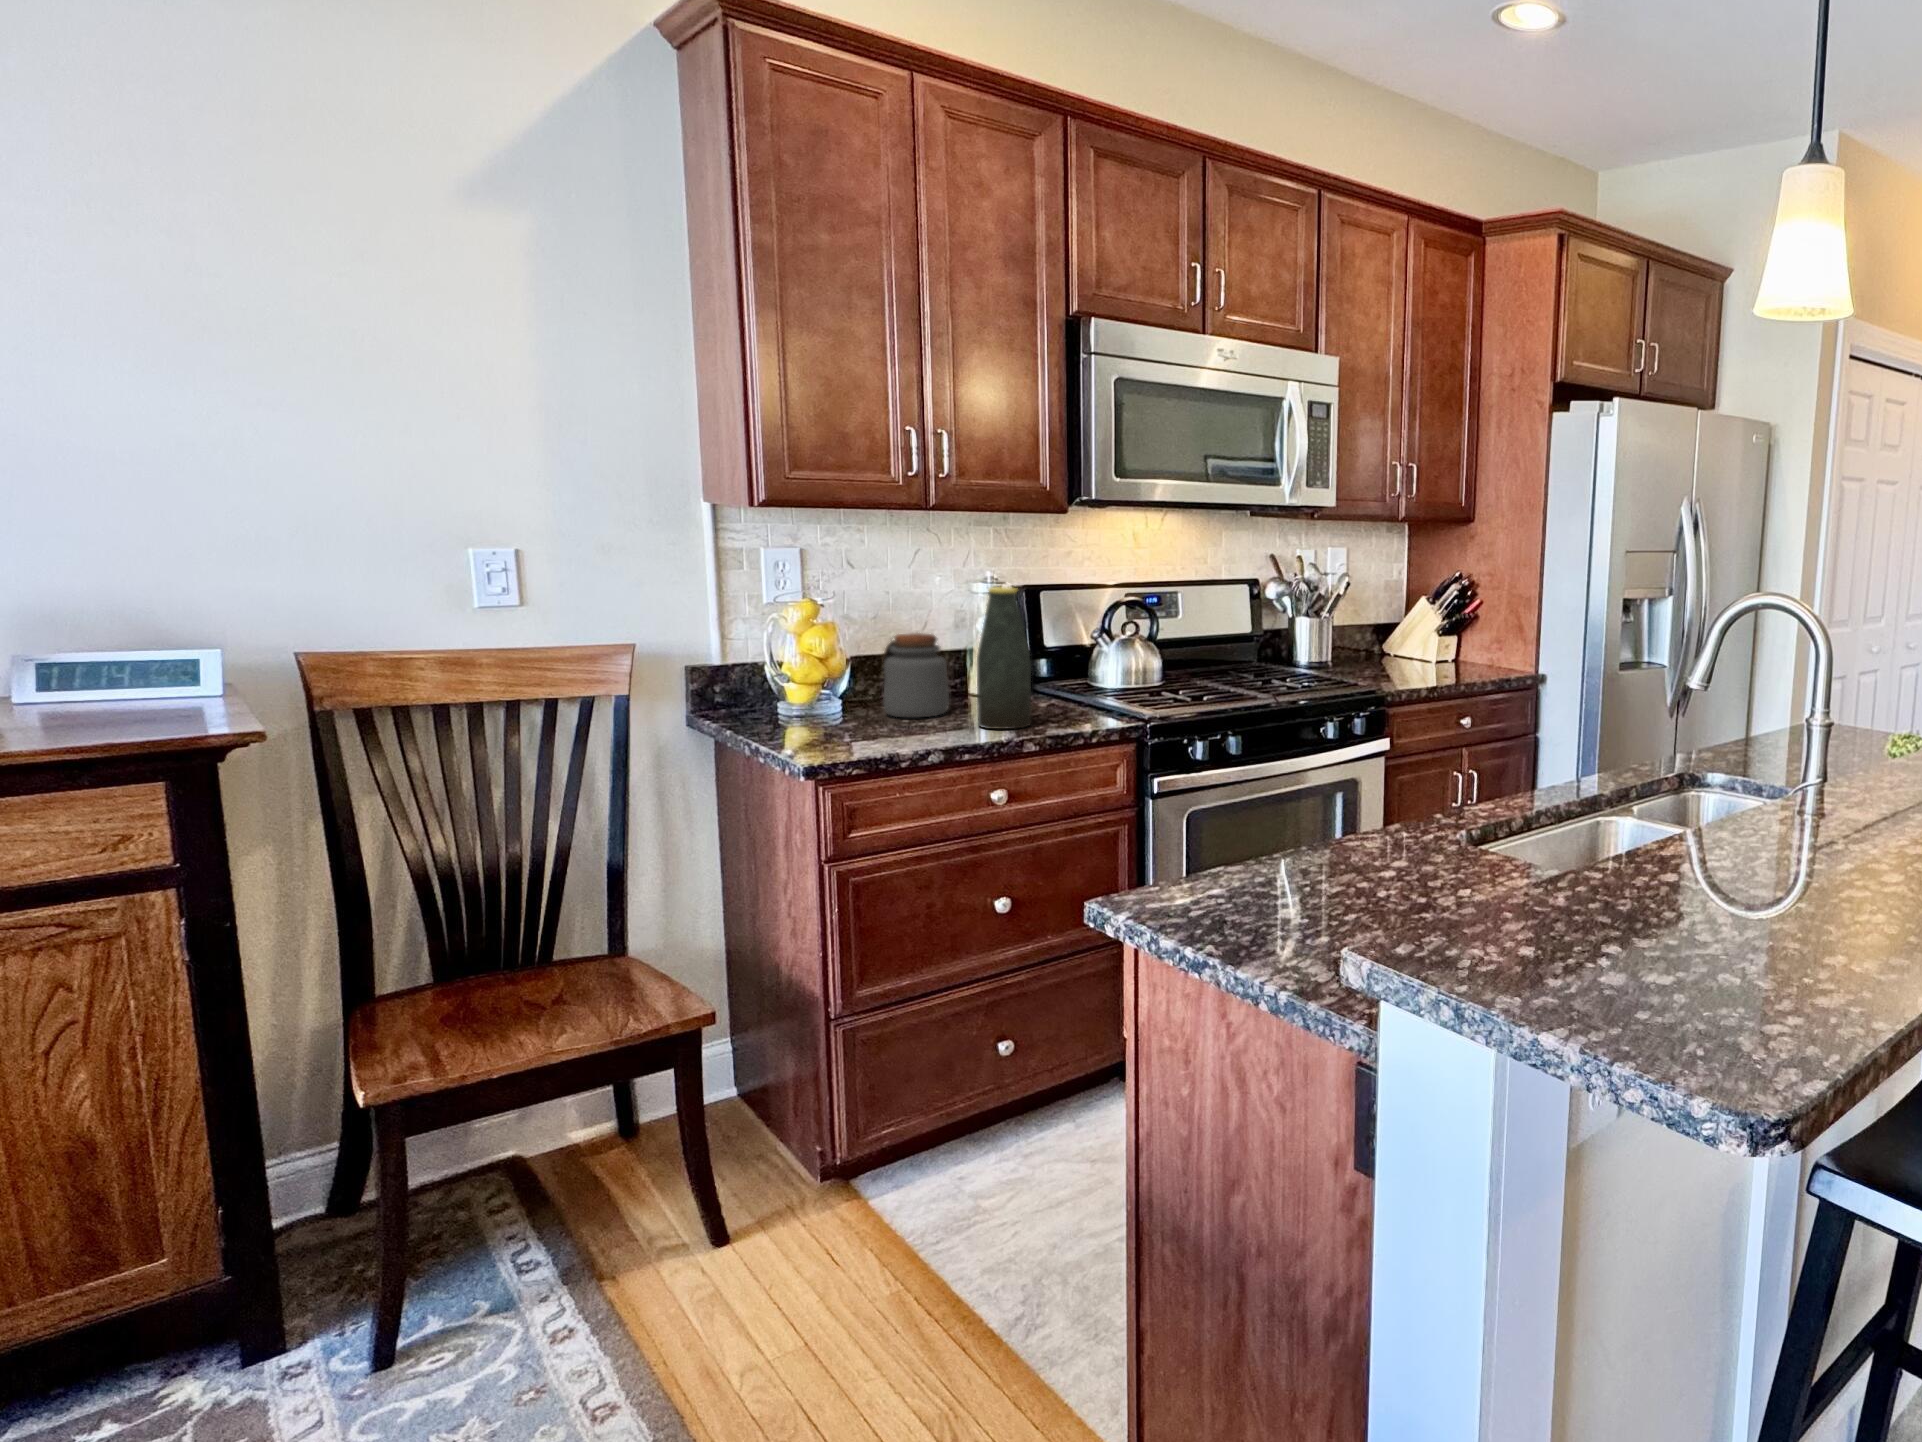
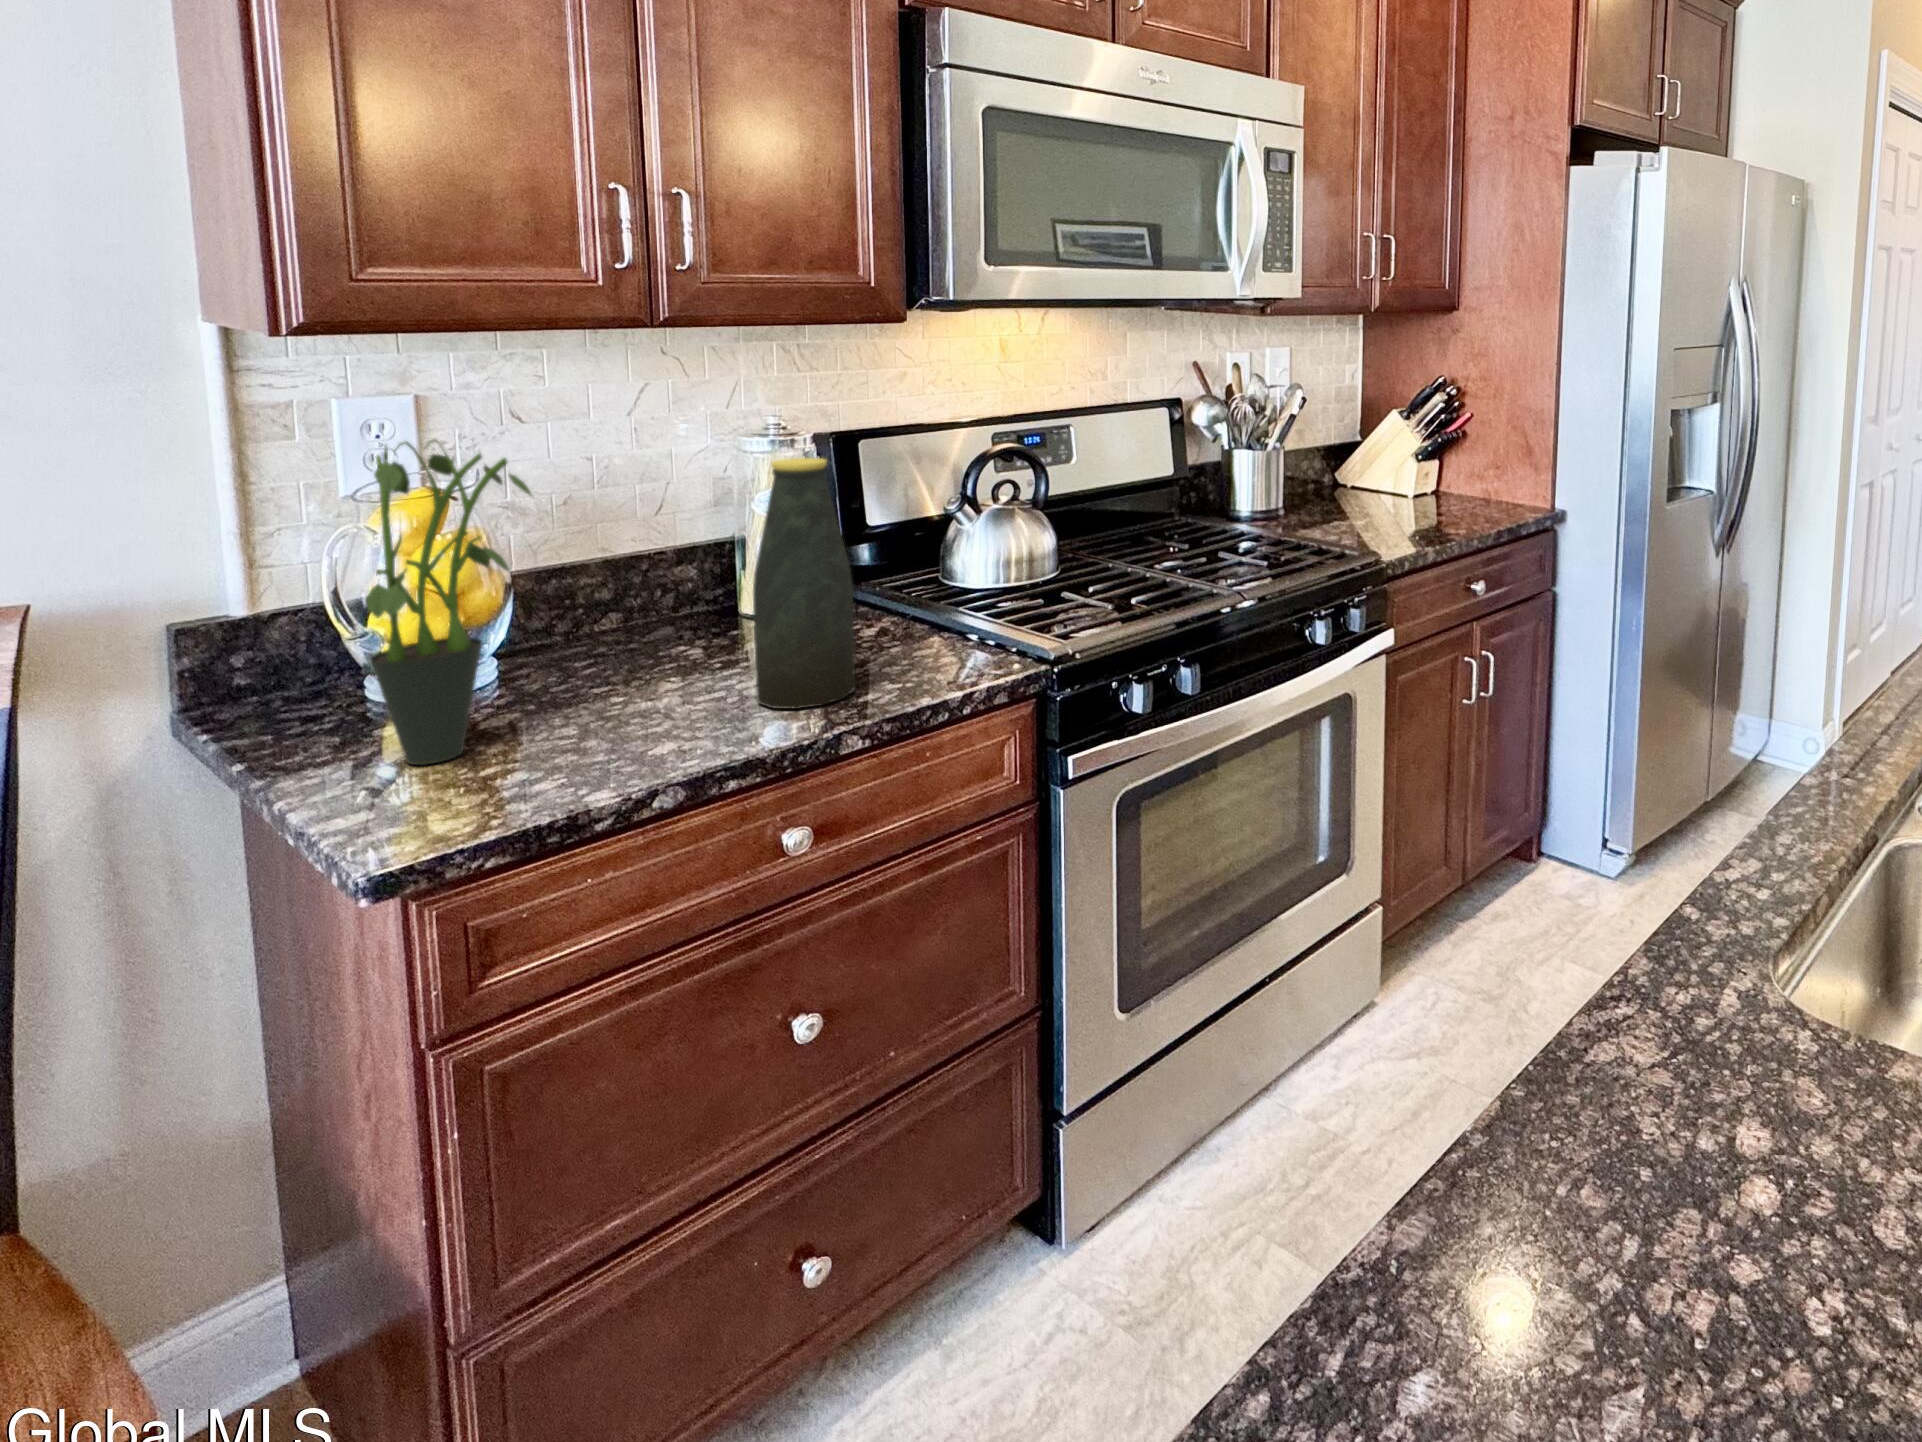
potted plant: none [791,564,870,736] -> present [366,440,531,765]
jar: present [883,633,949,718] -> none [575,535,704,689]

